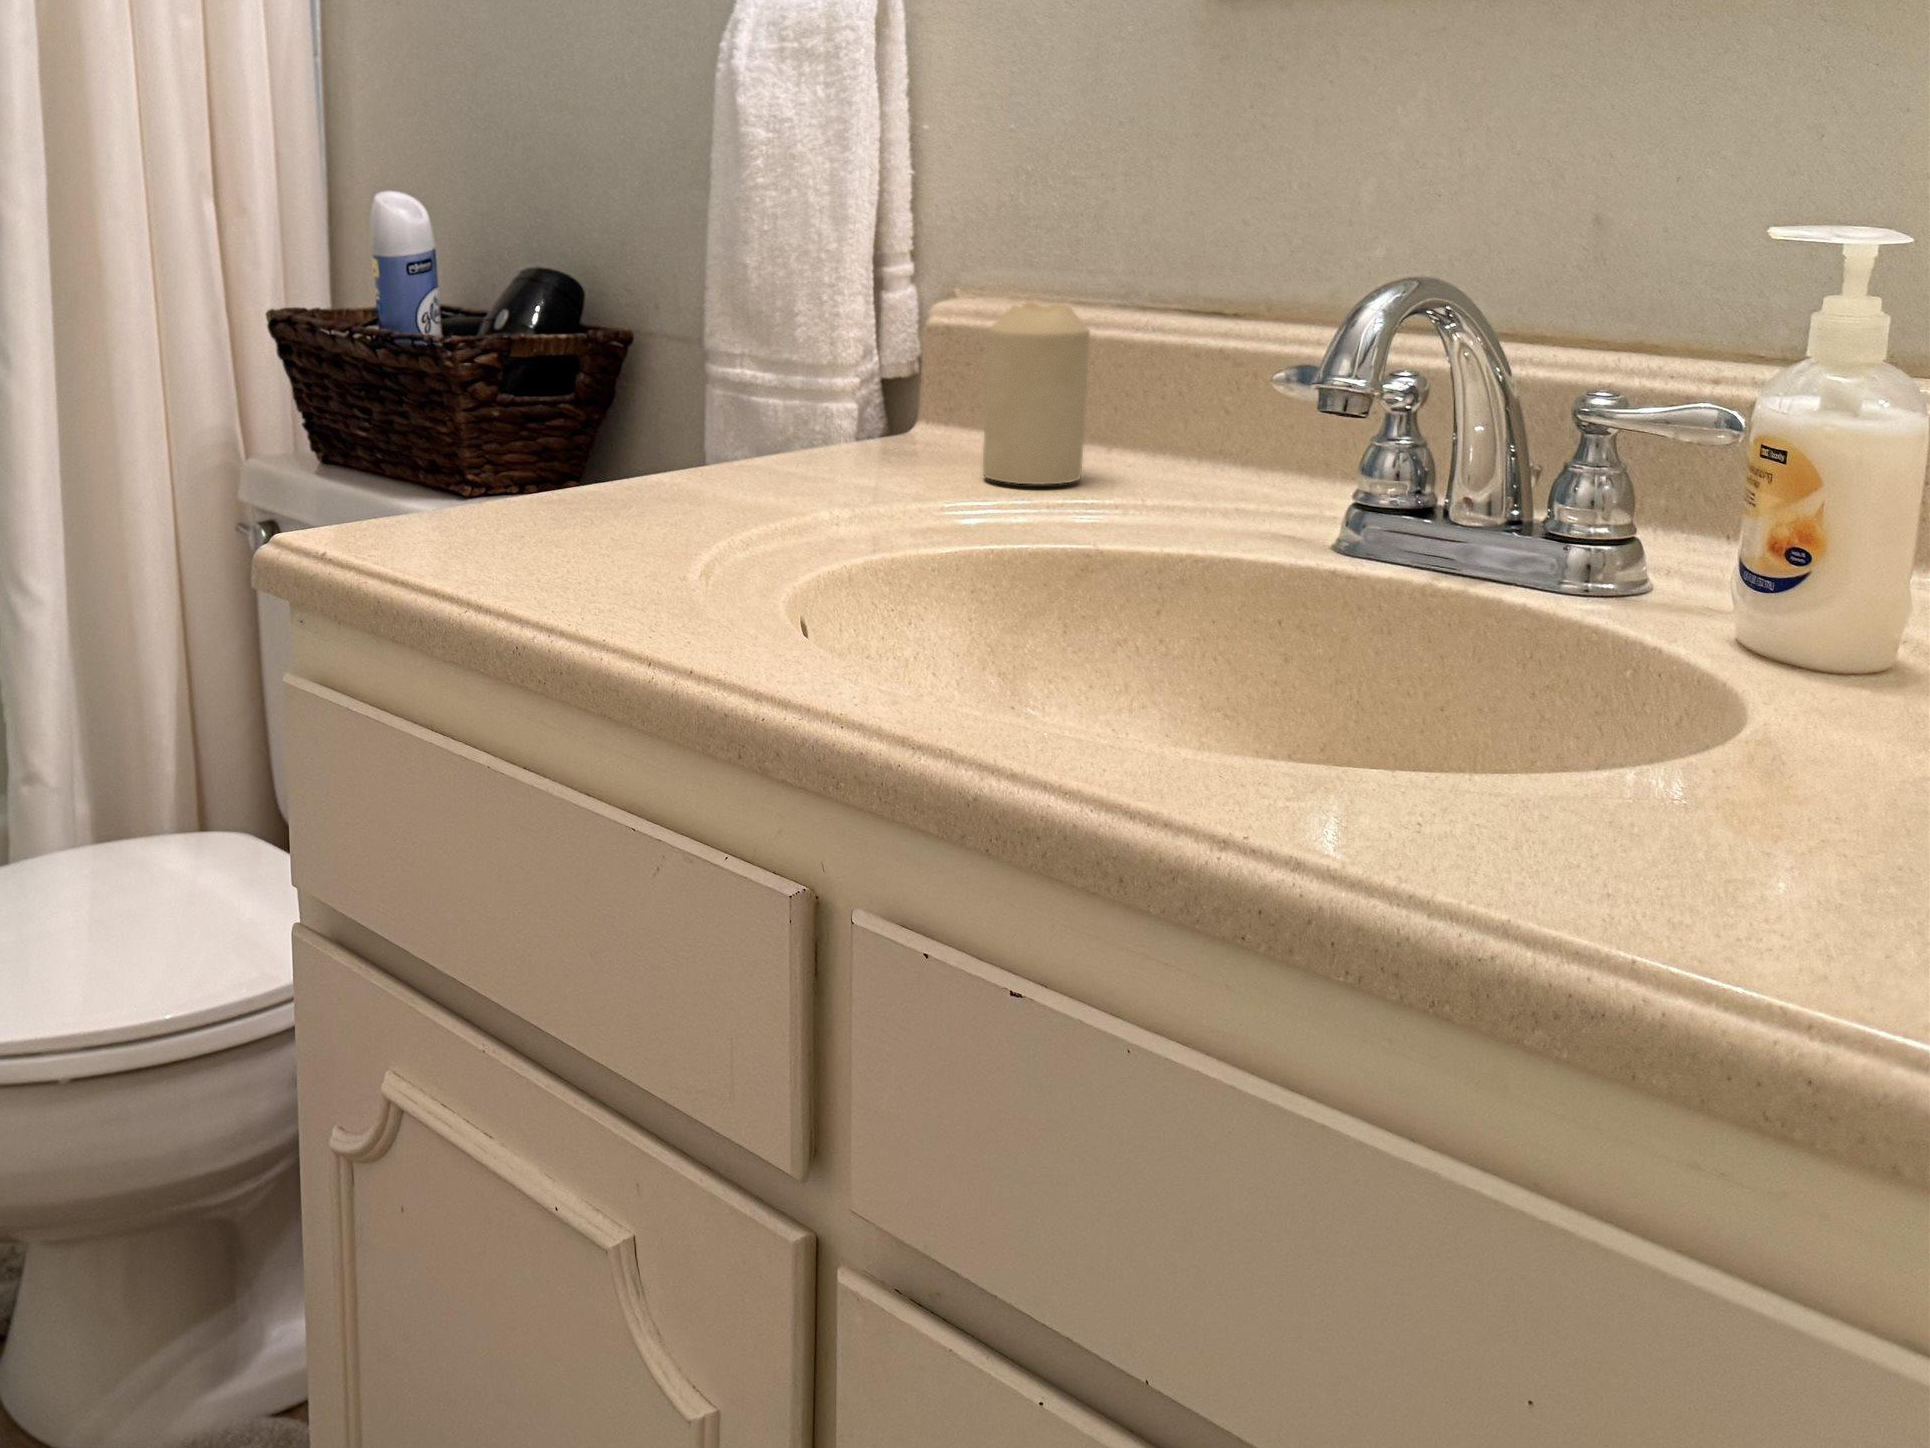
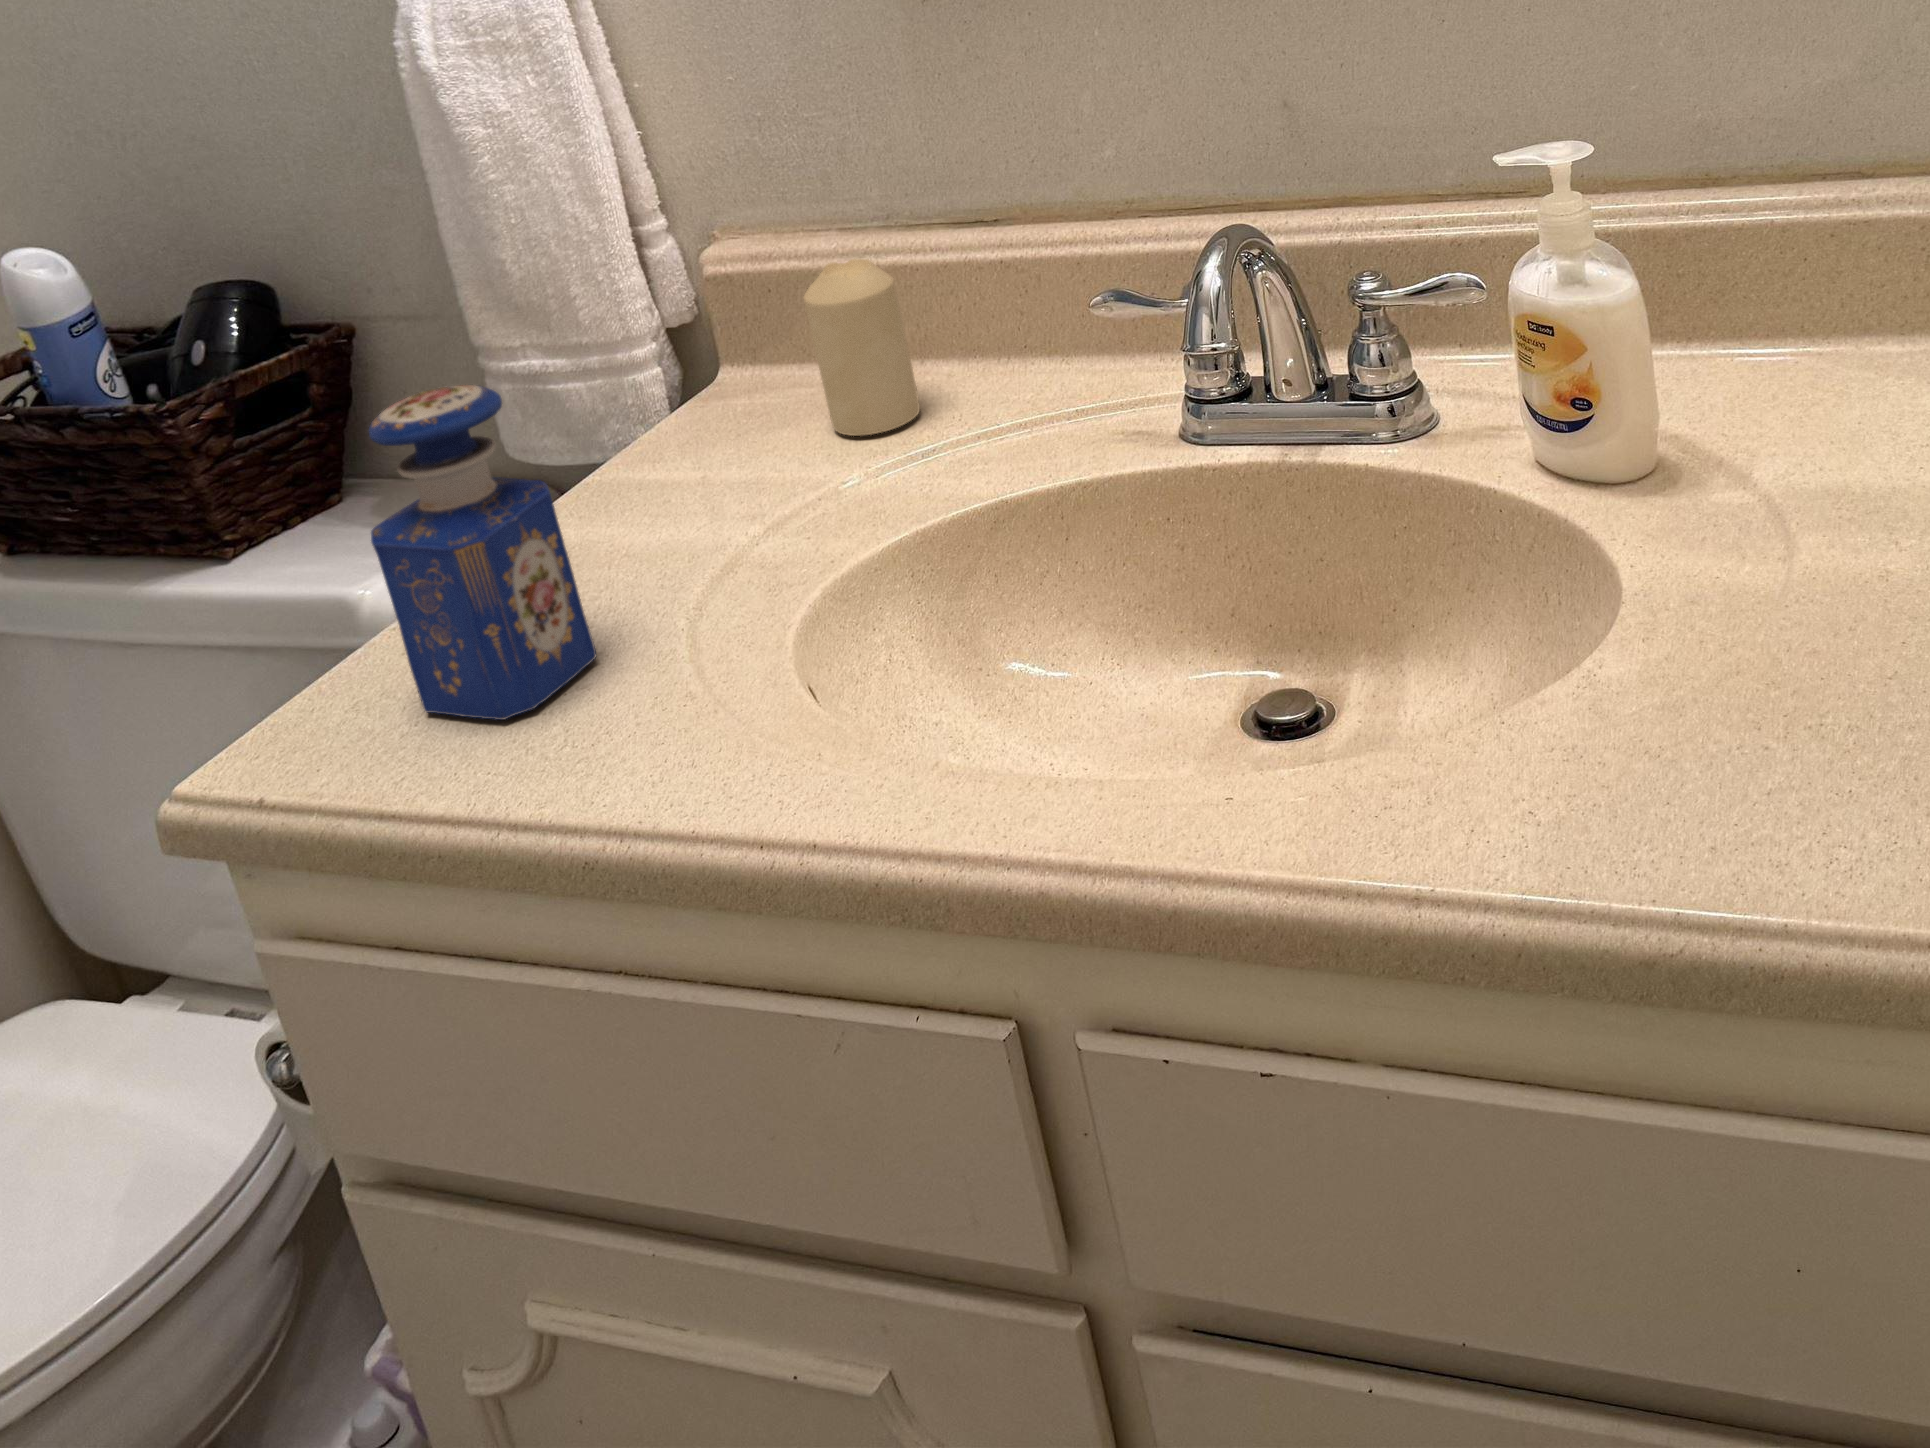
perfume bottle: none [476,241,638,547] -> present [369,385,596,720]

